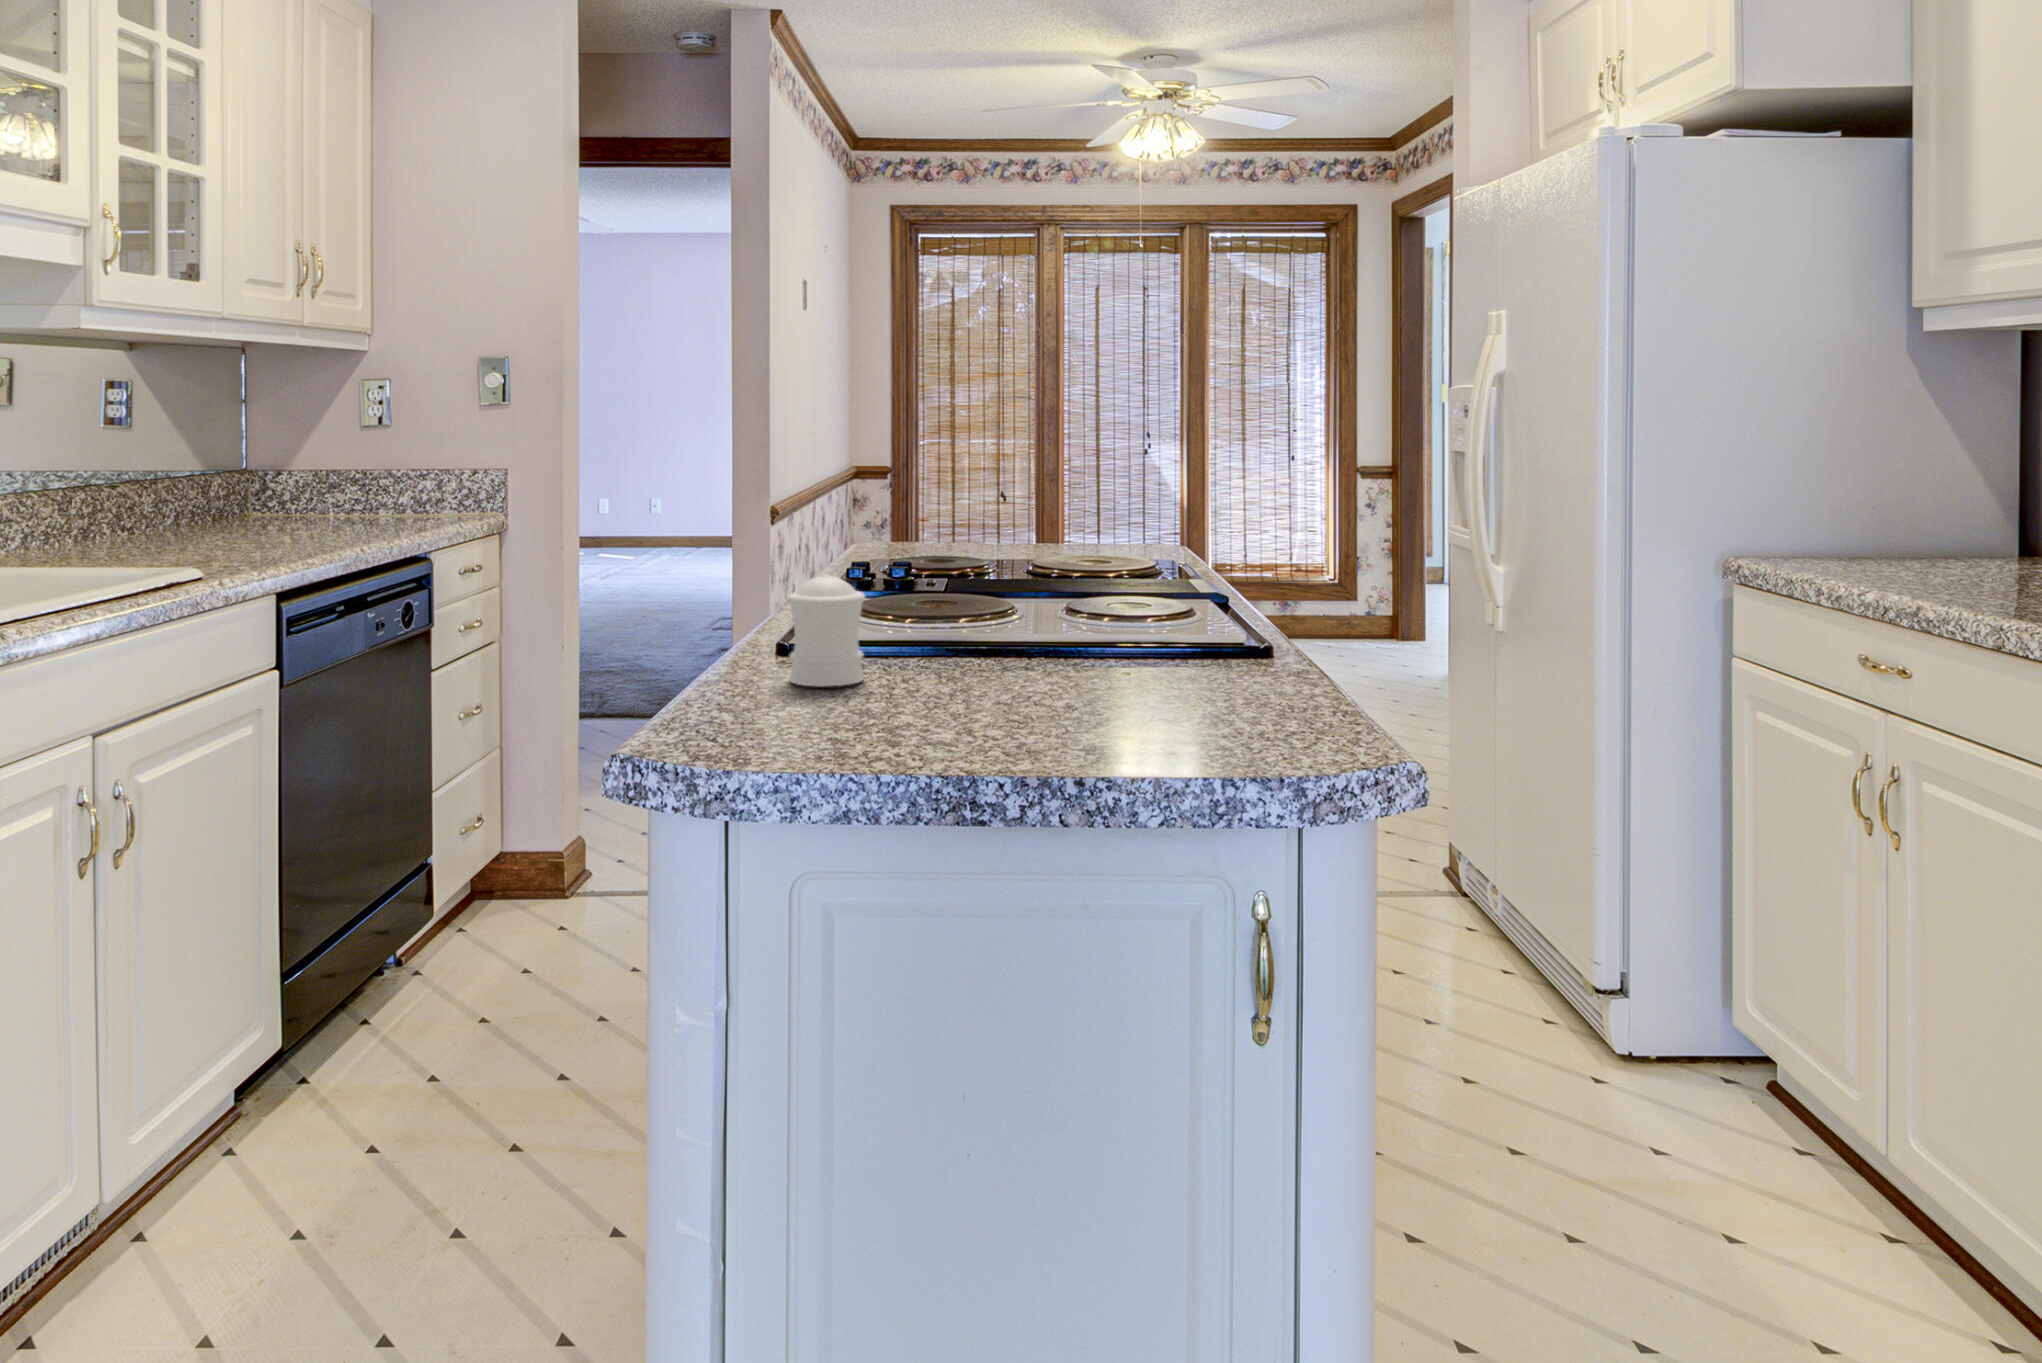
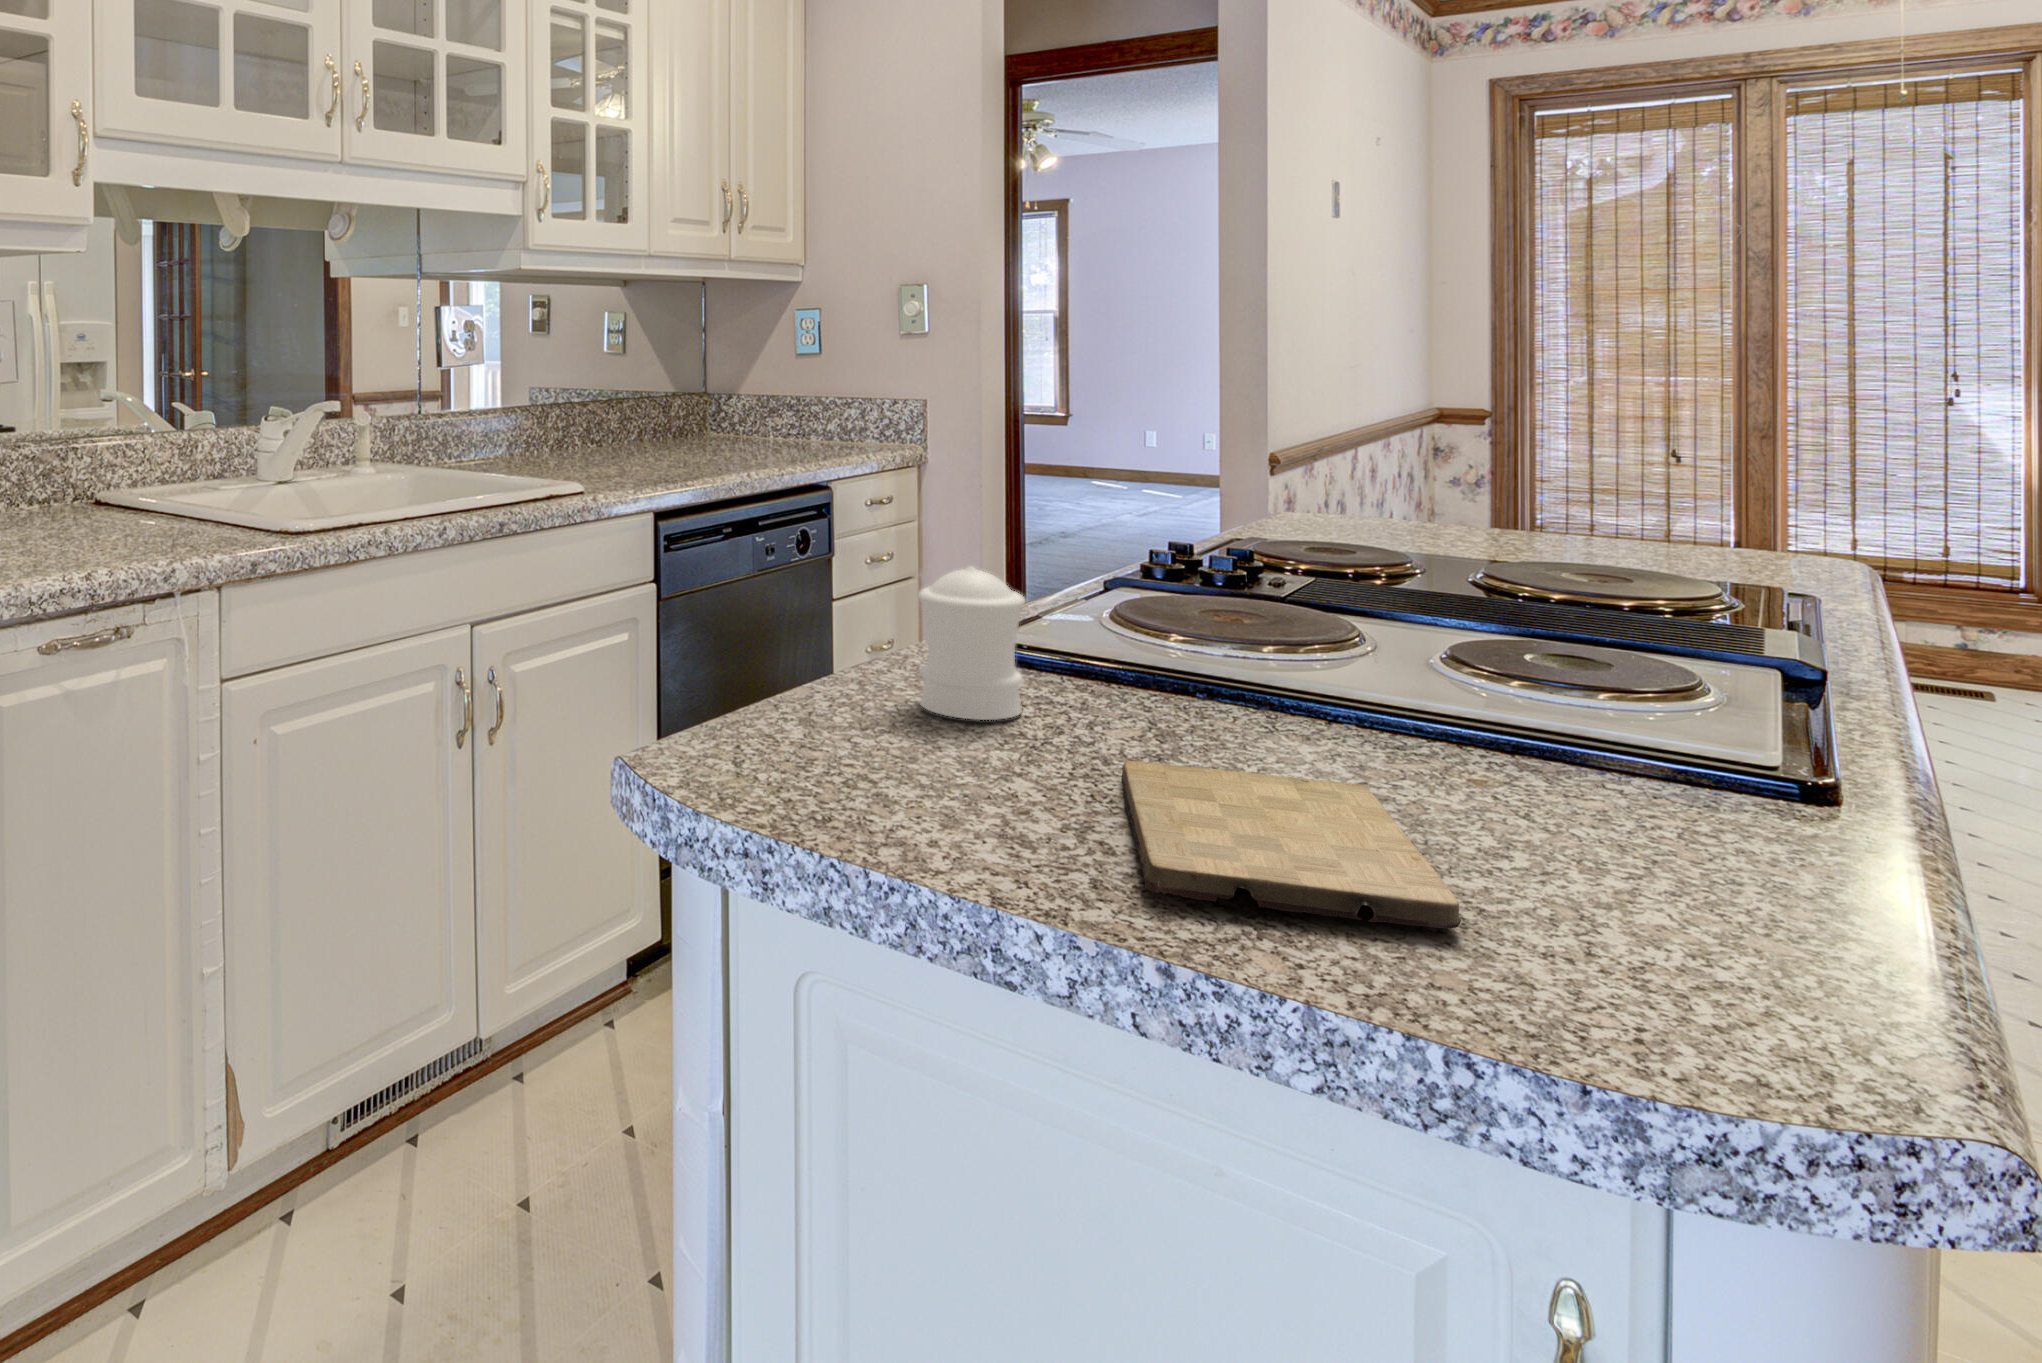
cutting board: none [964,680,1192,747] -> present [1121,761,1461,929]

